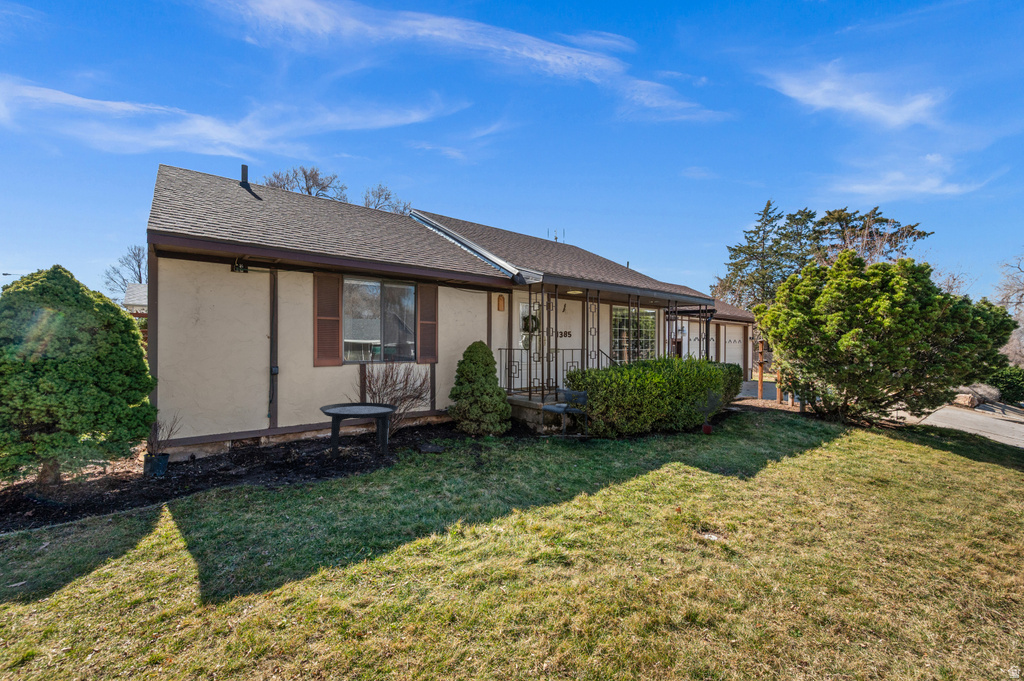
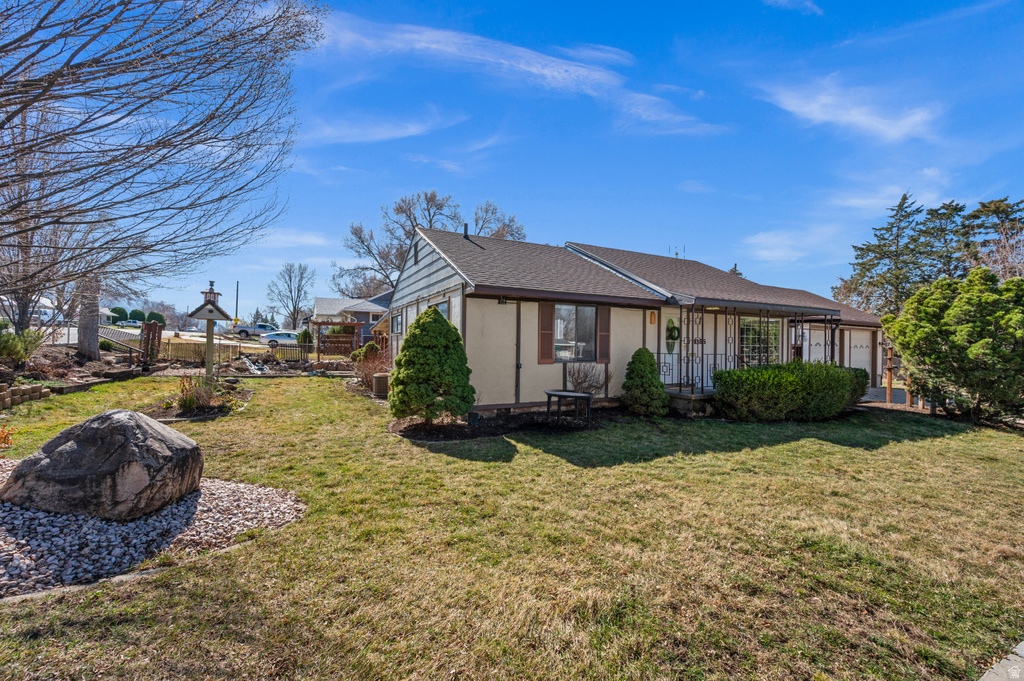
chair: present [542,388,588,439] -> none [692,382,733,424]
potted tree: present [694,389,722,434] -> none [822,388,851,426]

